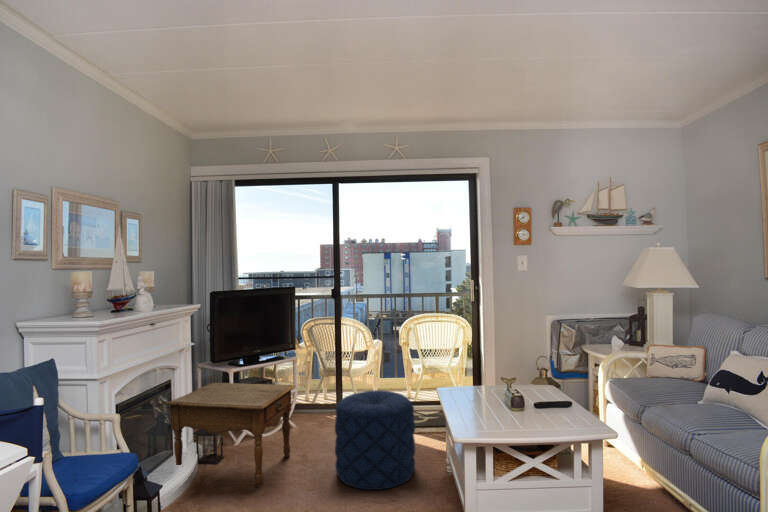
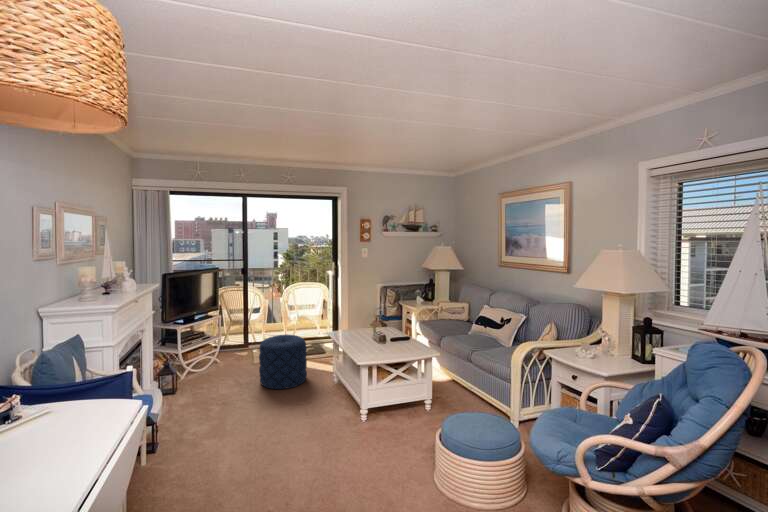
side table: present [165,383,295,487] -> none [147,335,229,399]

